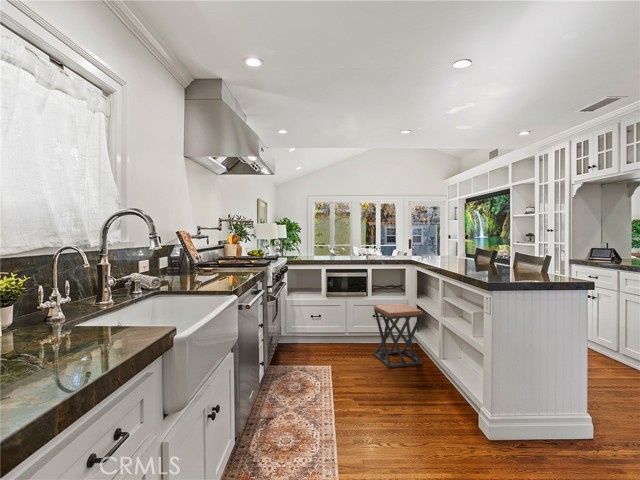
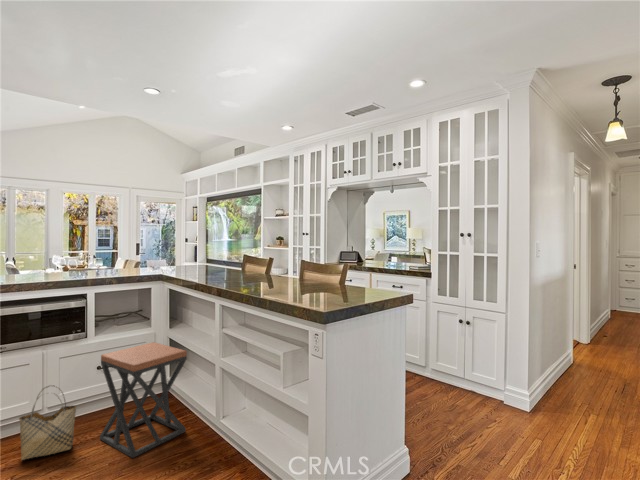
woven basket: none [337,318,362,355] -> present [19,385,76,460]

